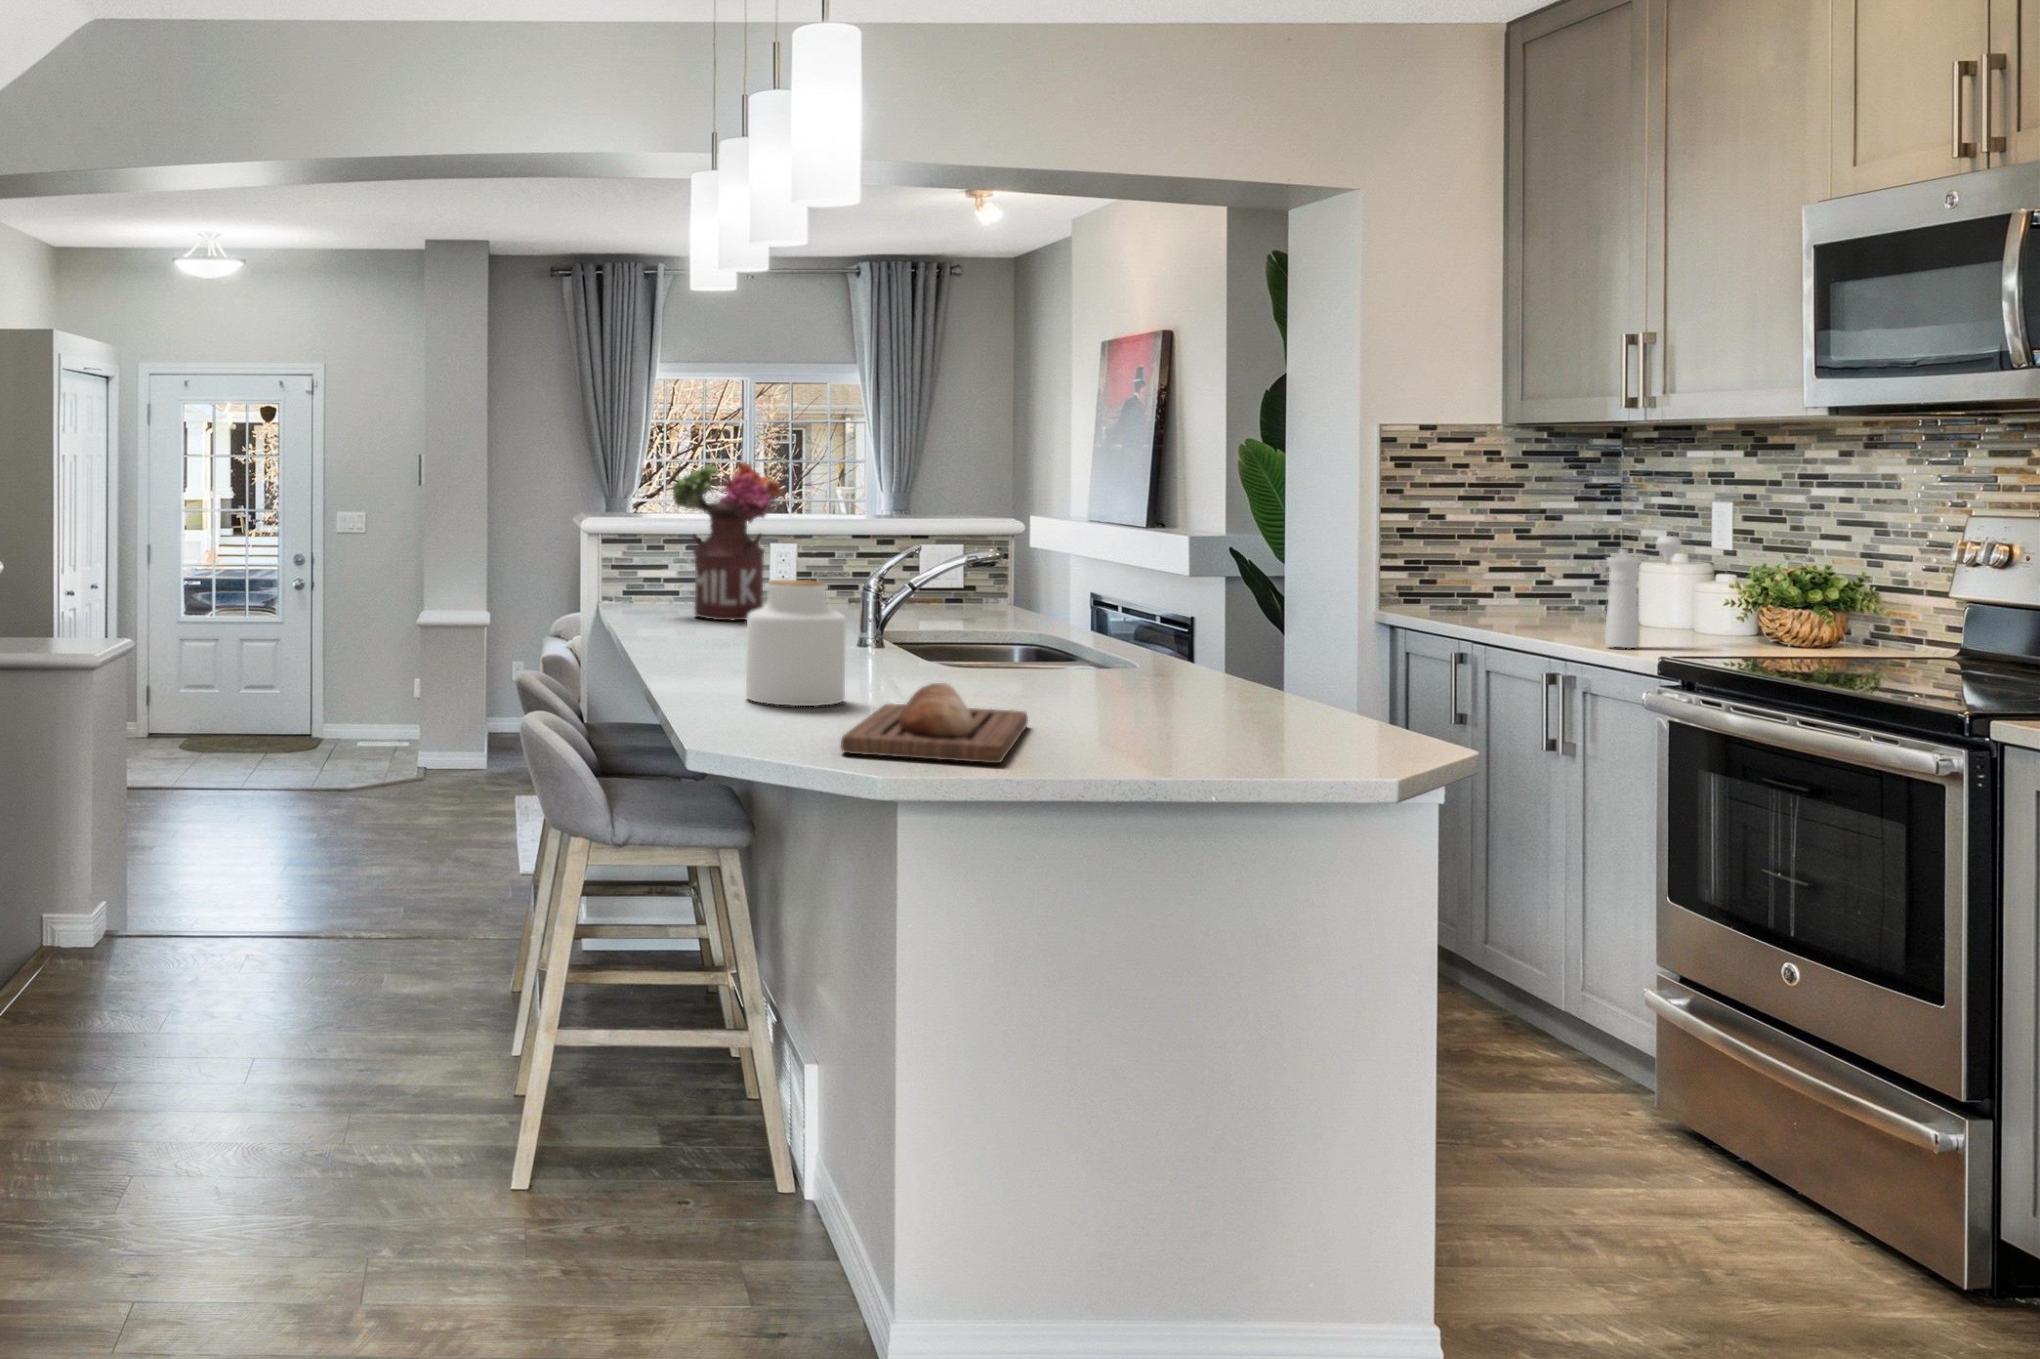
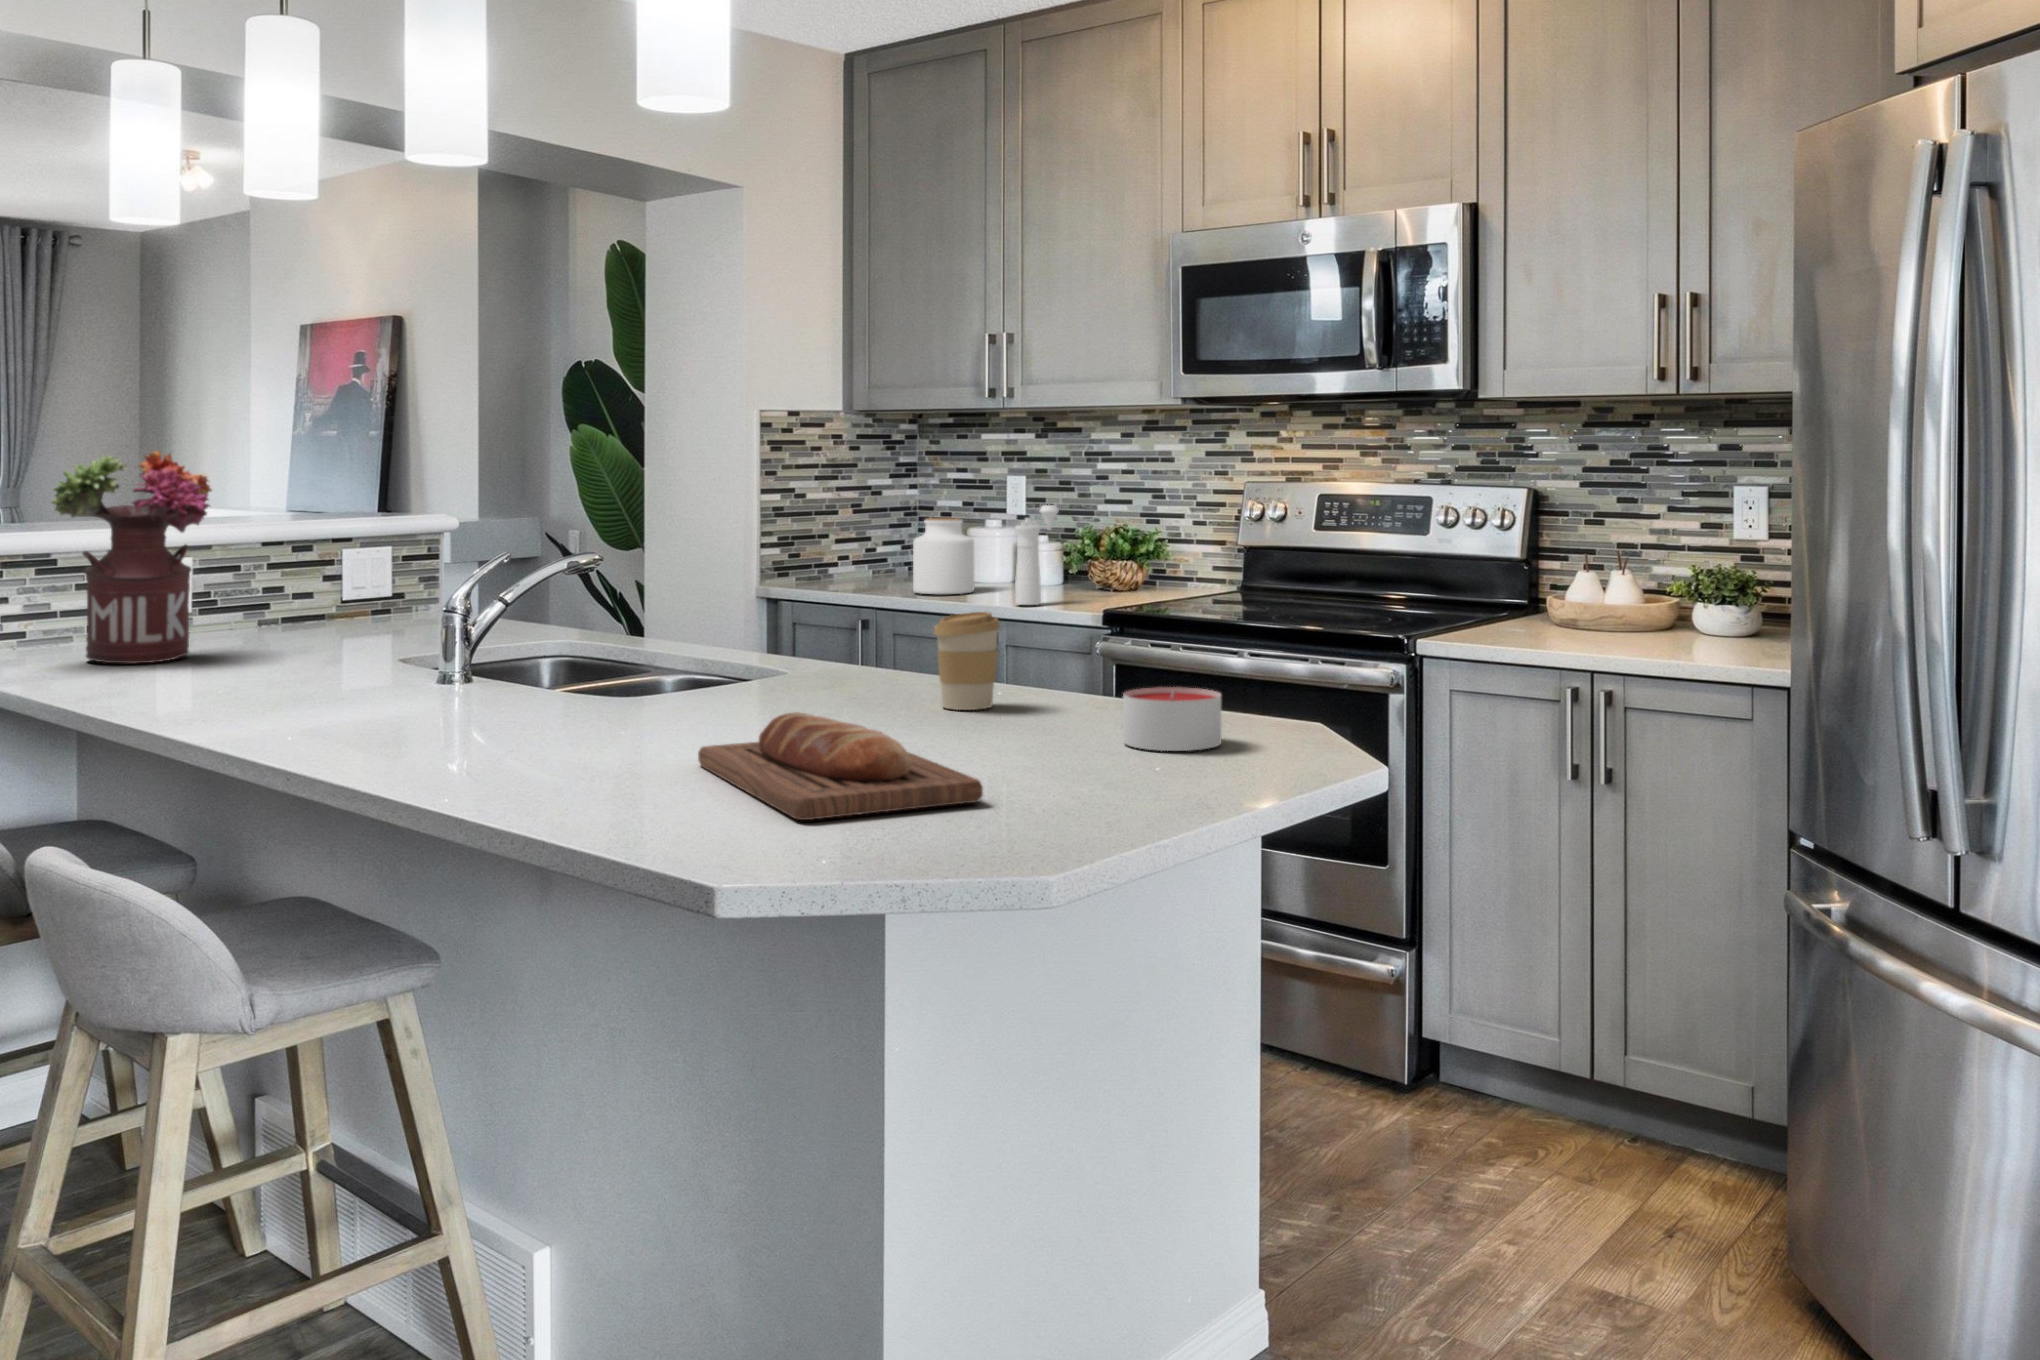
jar: present [746,580,845,706] -> present [913,518,974,594]
coffee cup: none [1192,625,1259,716] -> present [934,612,1000,710]
candle: none [1260,704,1364,765] -> present [1123,687,1221,751]

